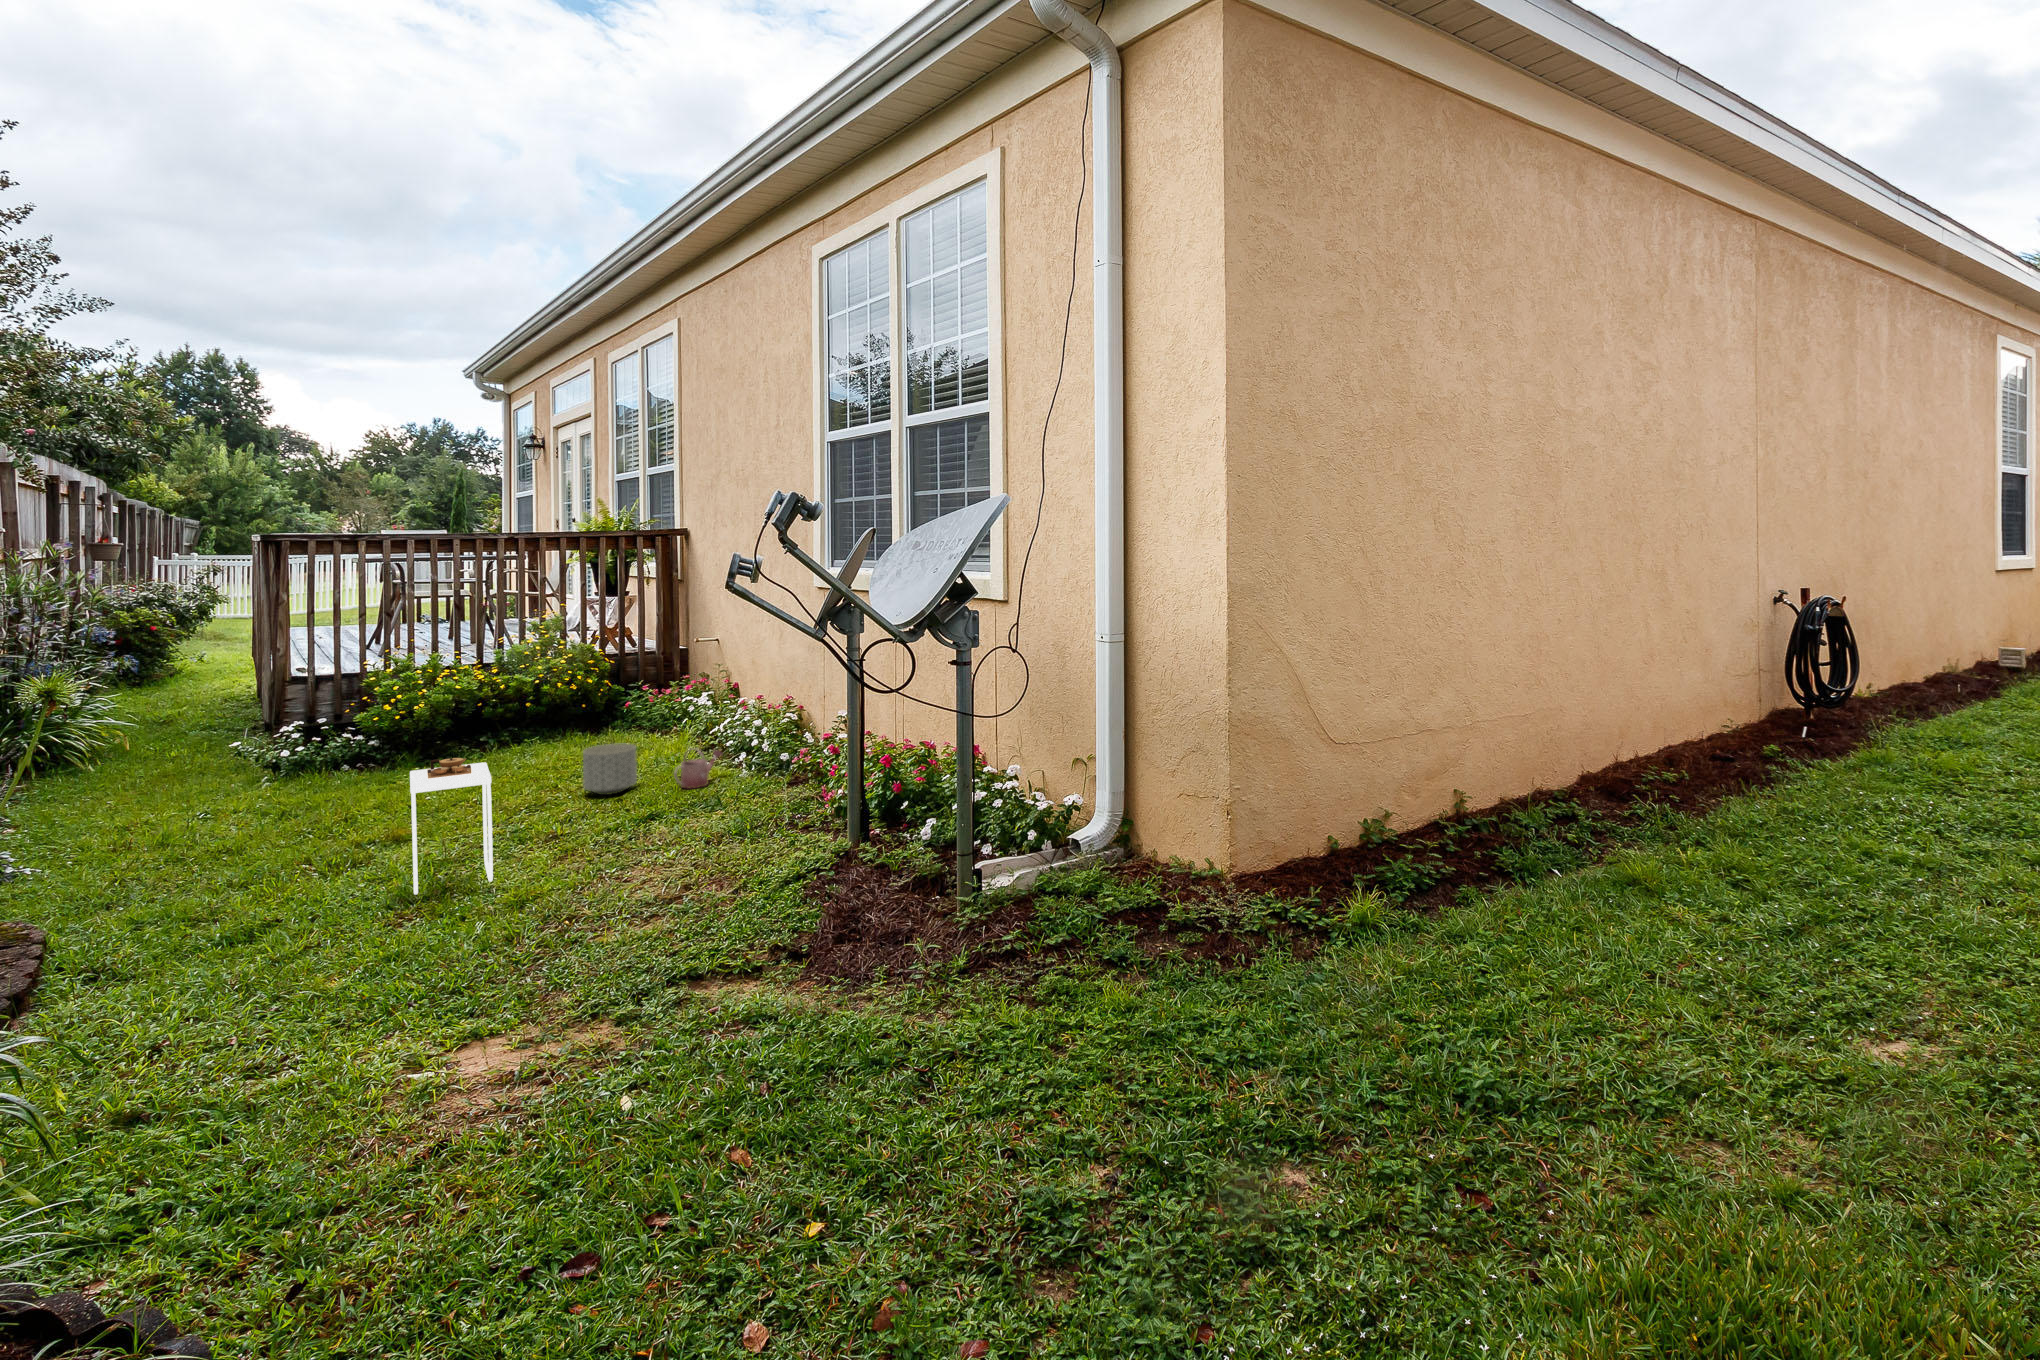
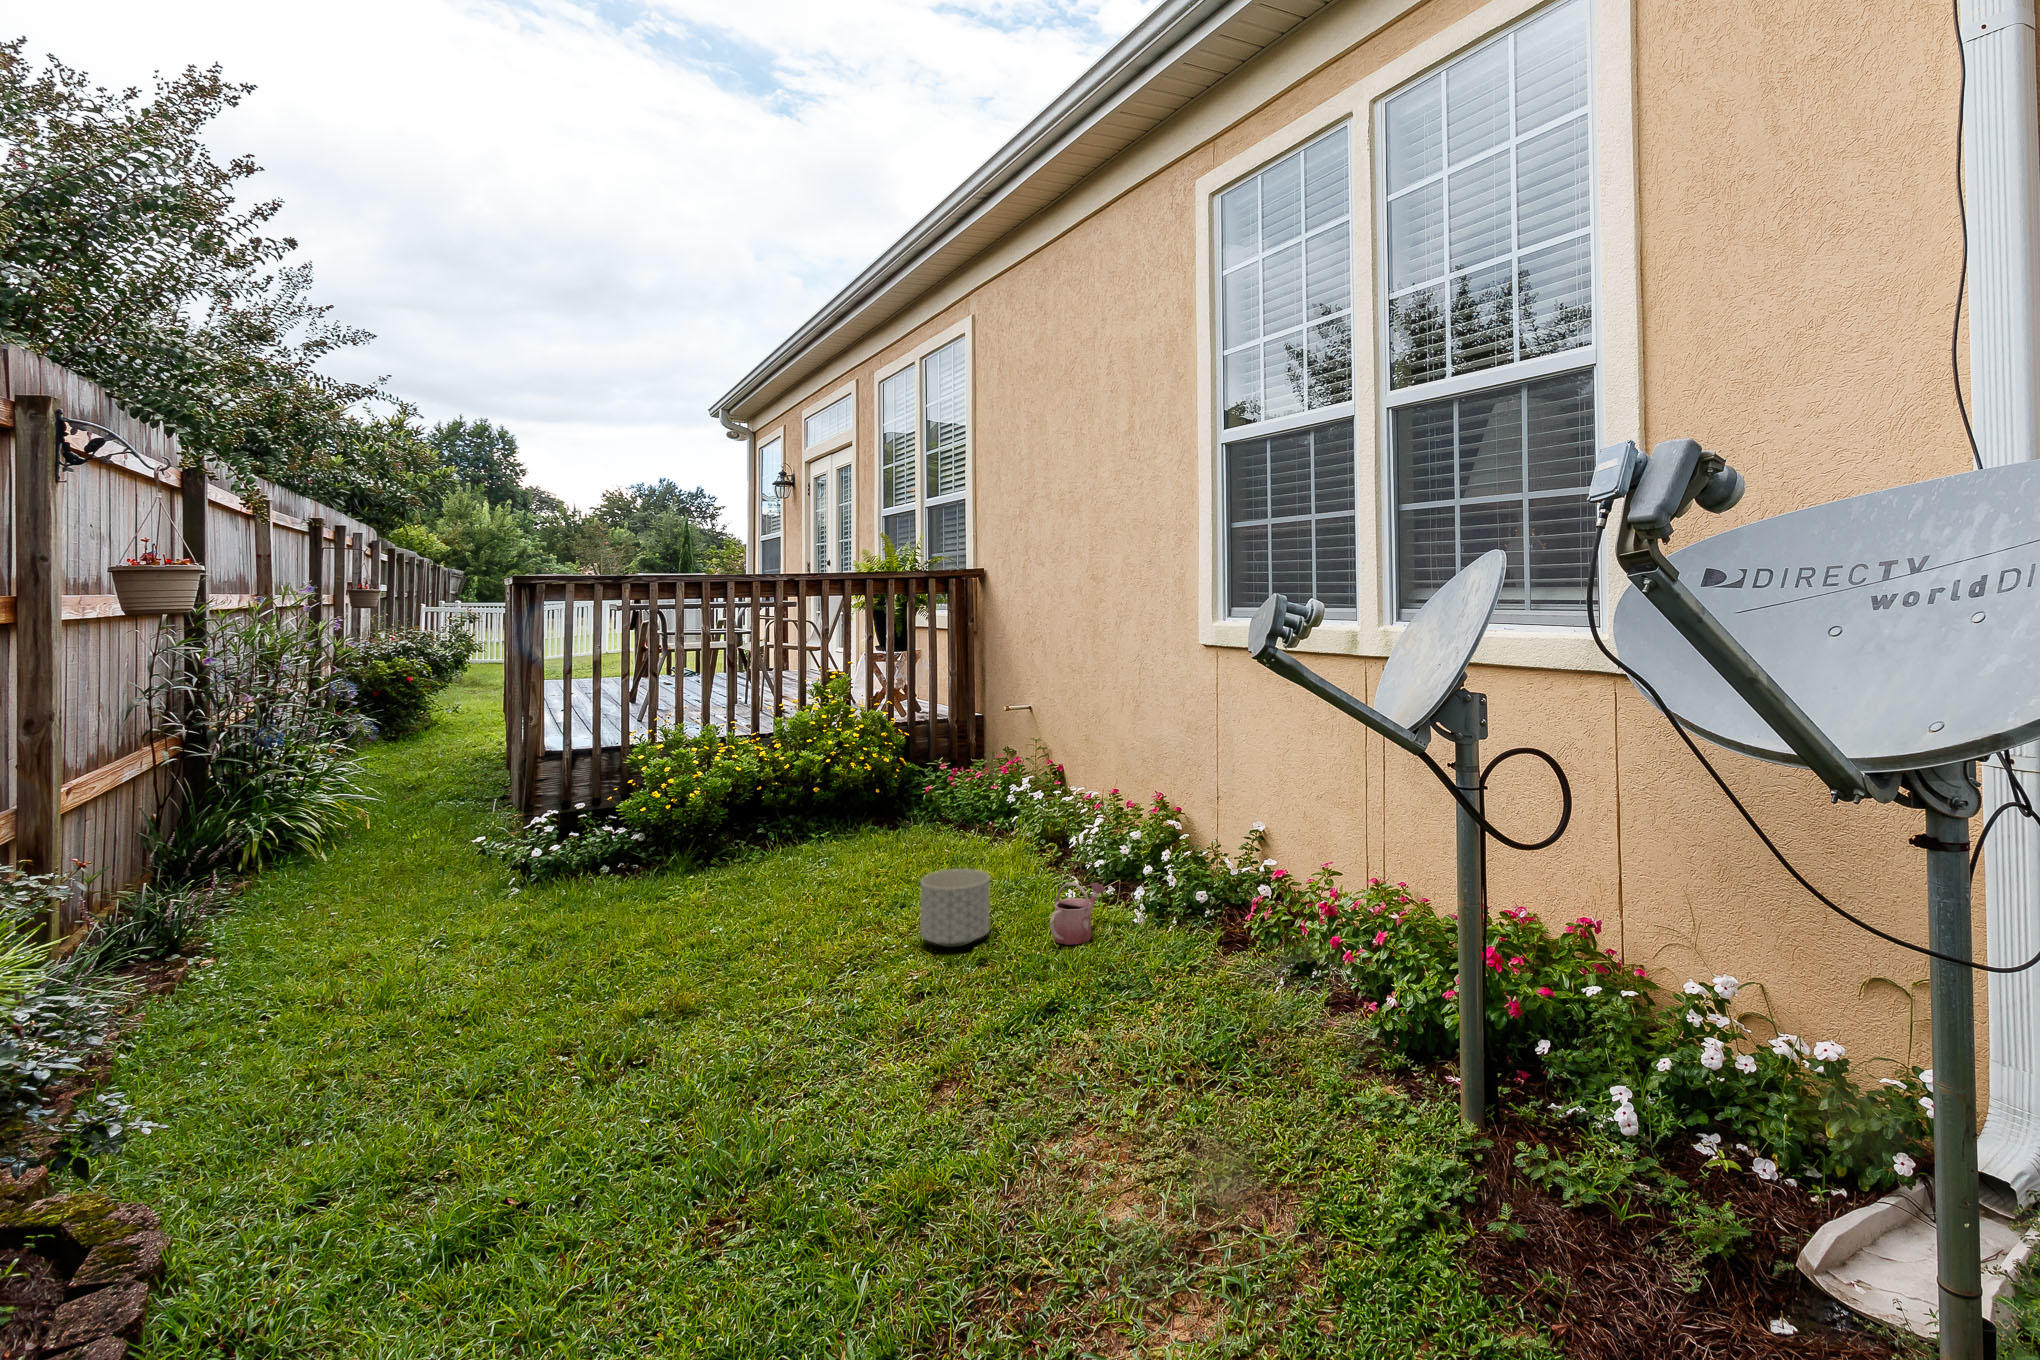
side table: present [410,758,493,895] -> none [724,926,854,1173]

